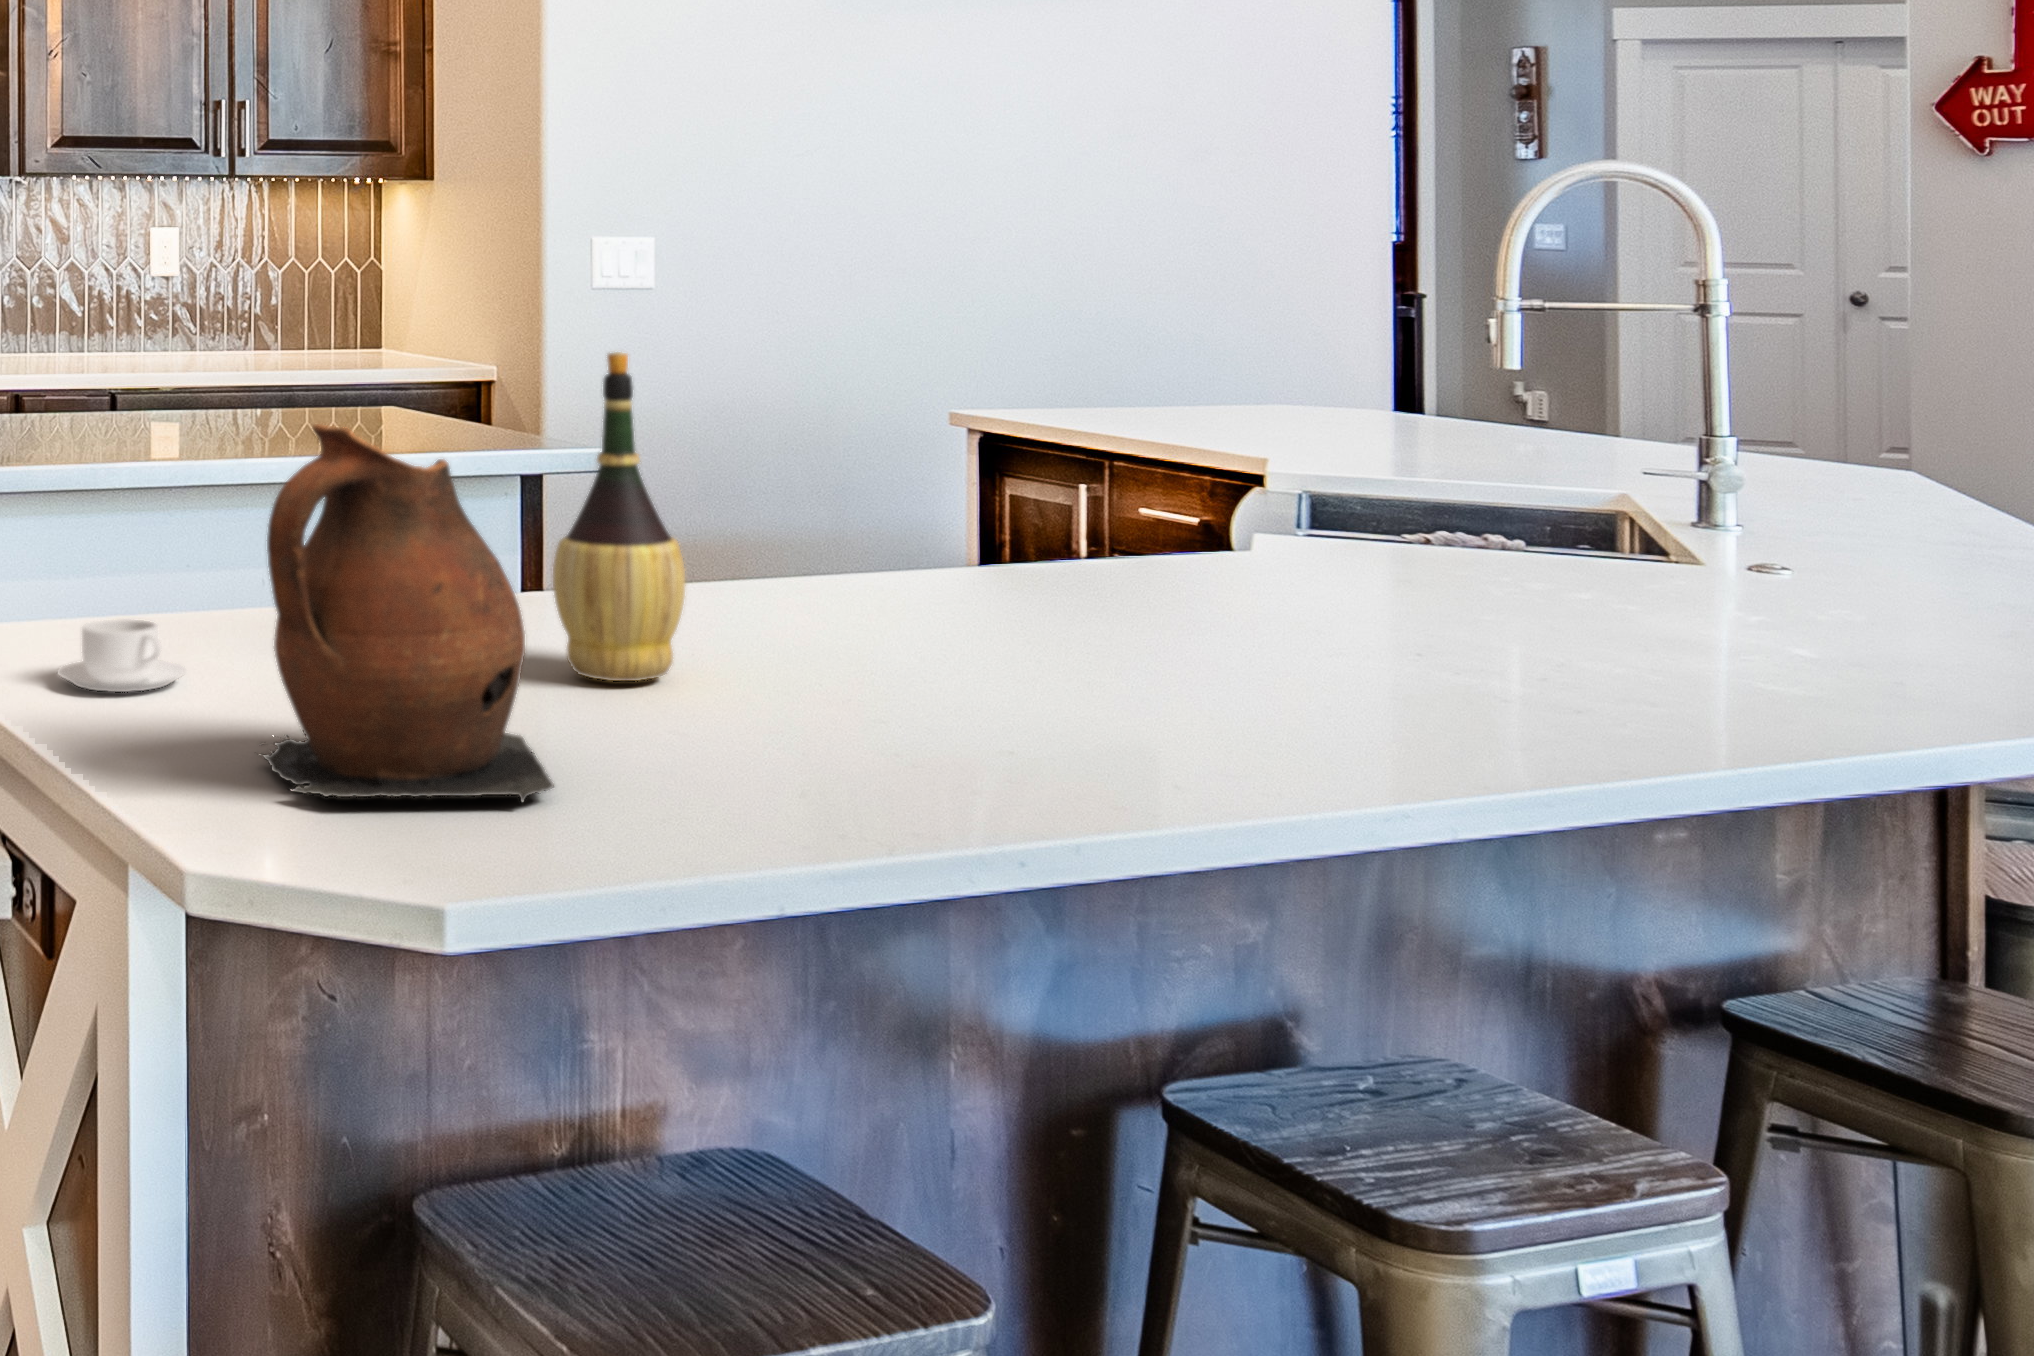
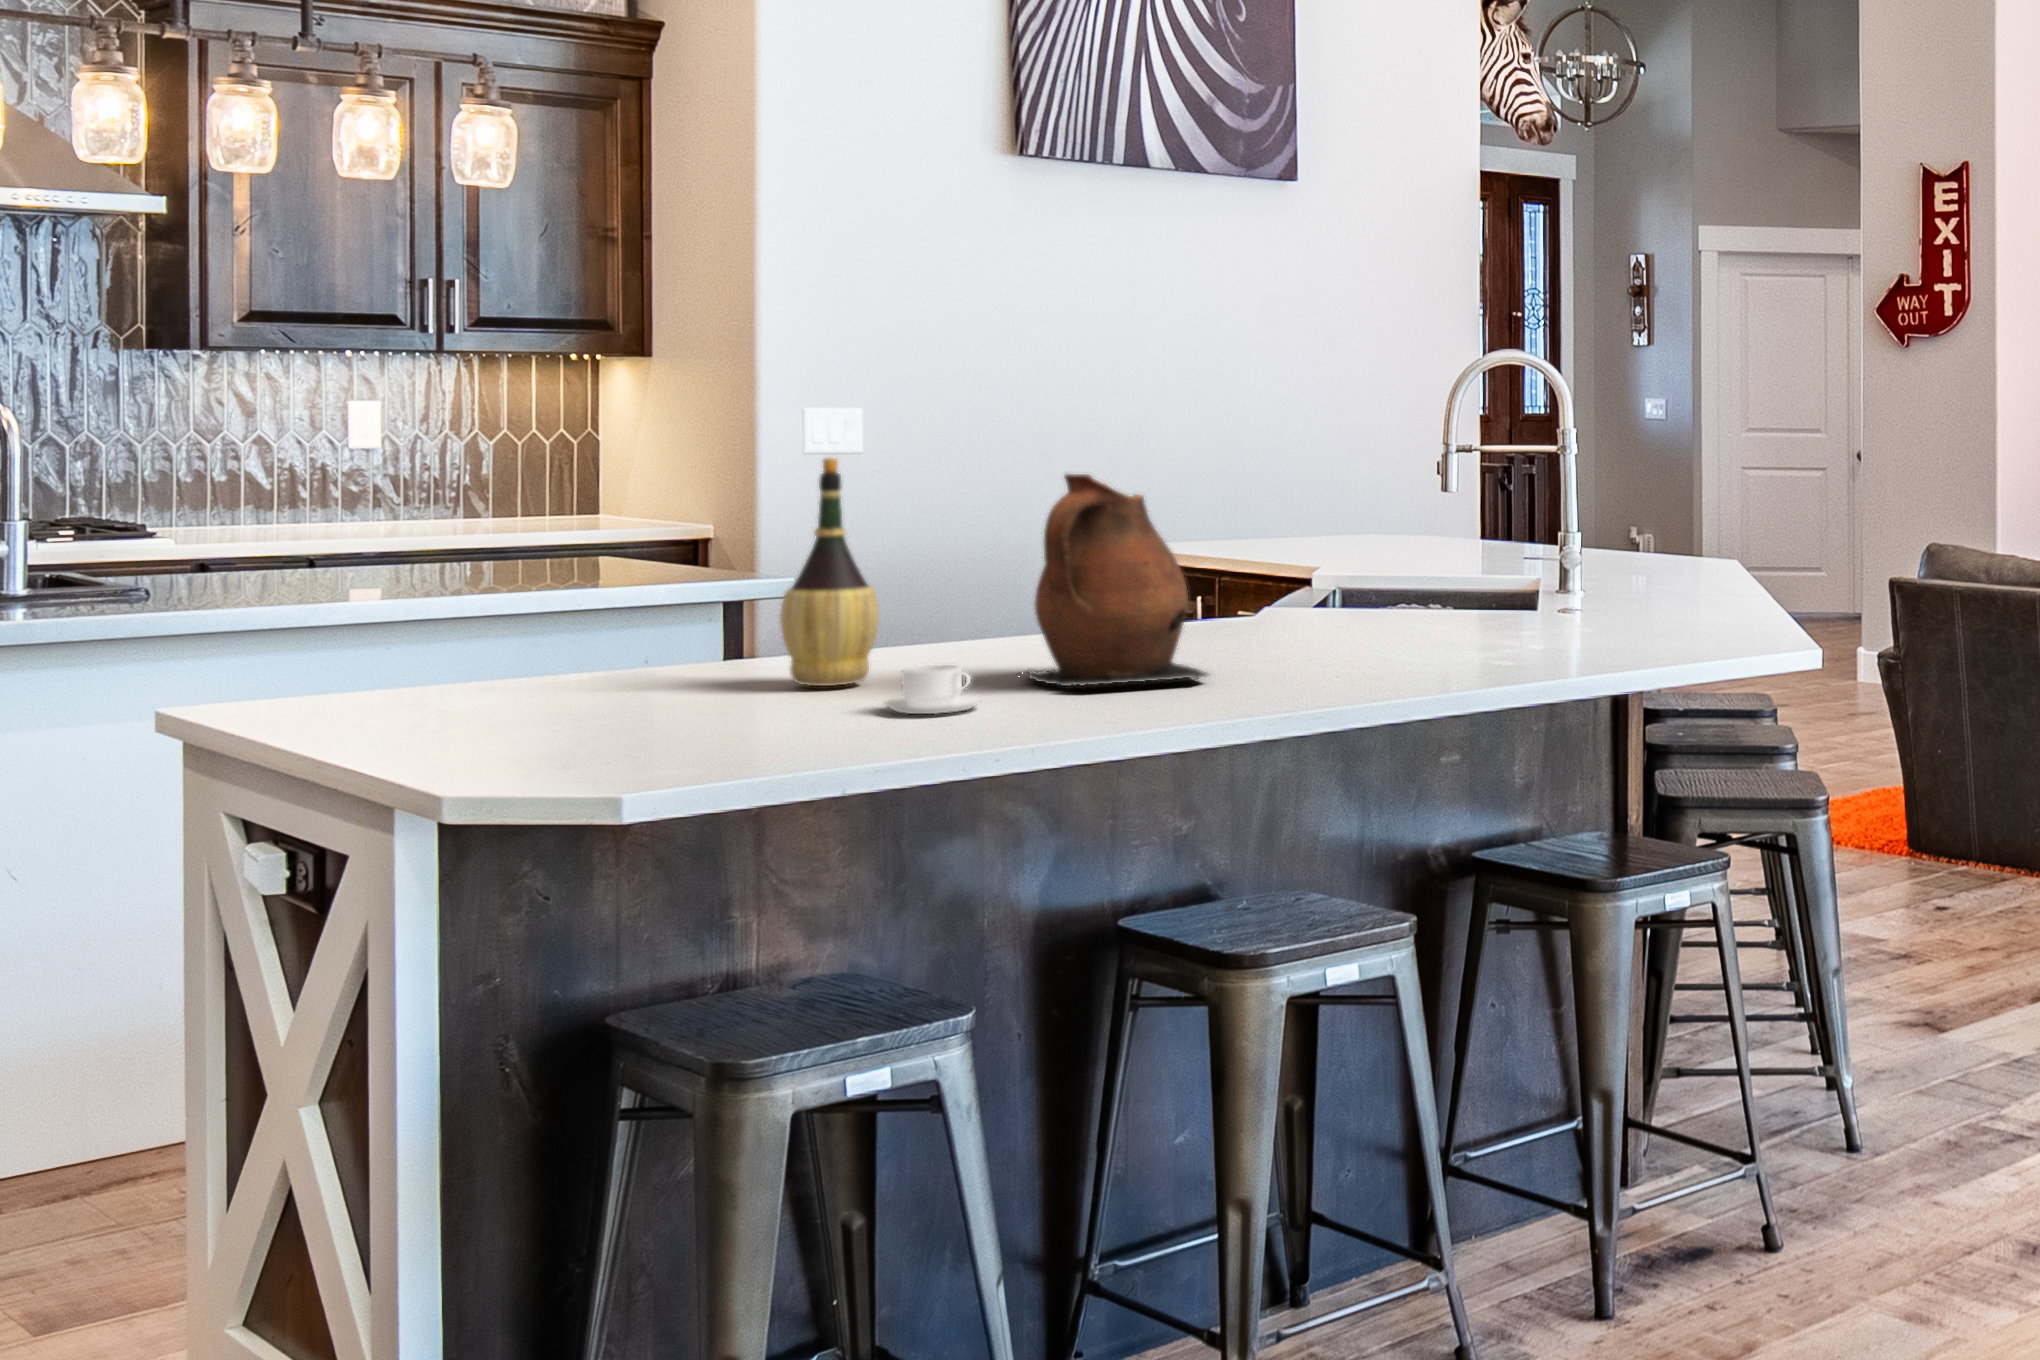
ceramic pitcher: present [263,424,554,801] -> present [1028,474,1208,686]
coffee cup: present [58,619,186,692] -> present [884,665,982,714]

